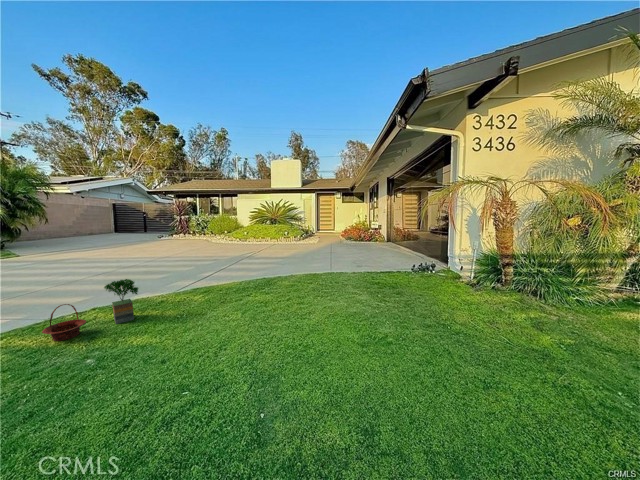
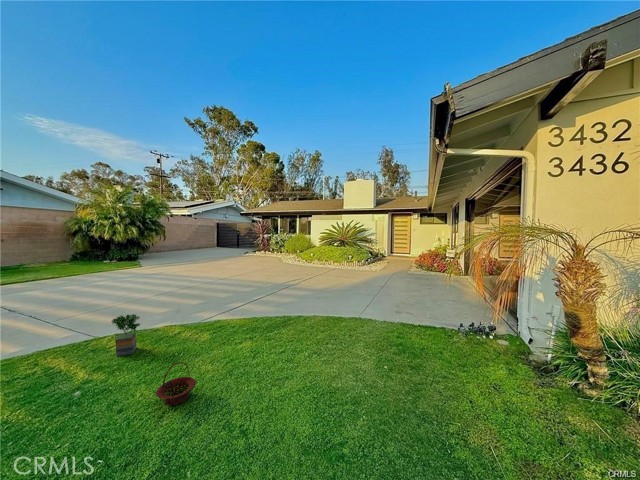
basket: present [42,304,86,341] -> present [156,362,196,405]

